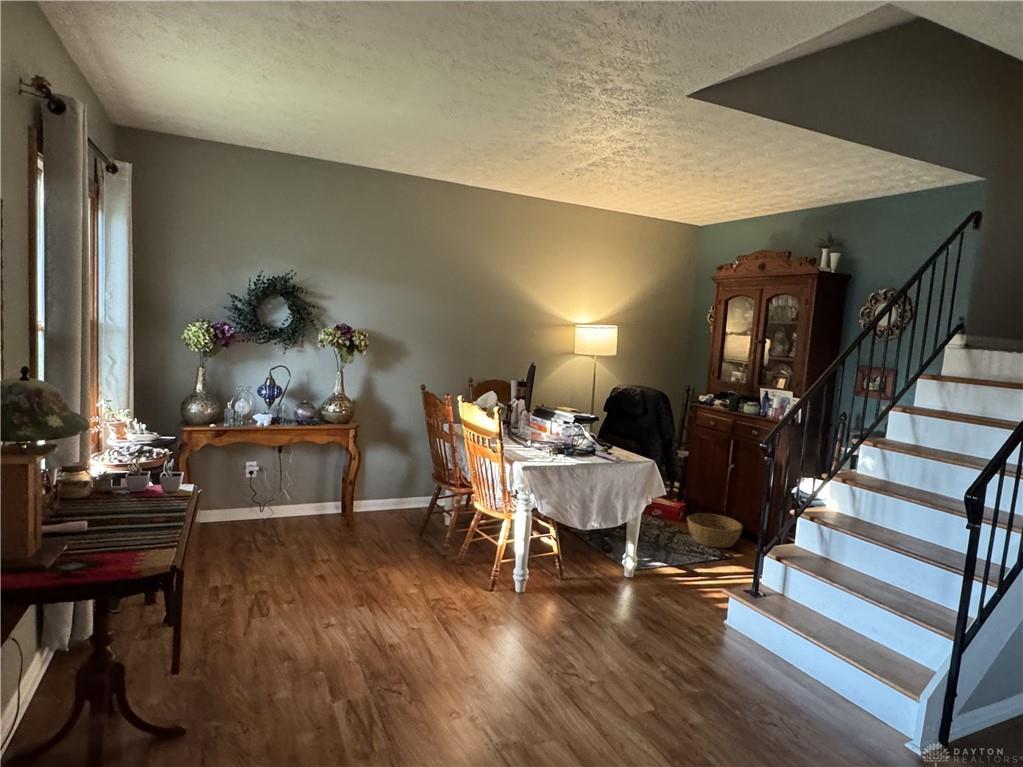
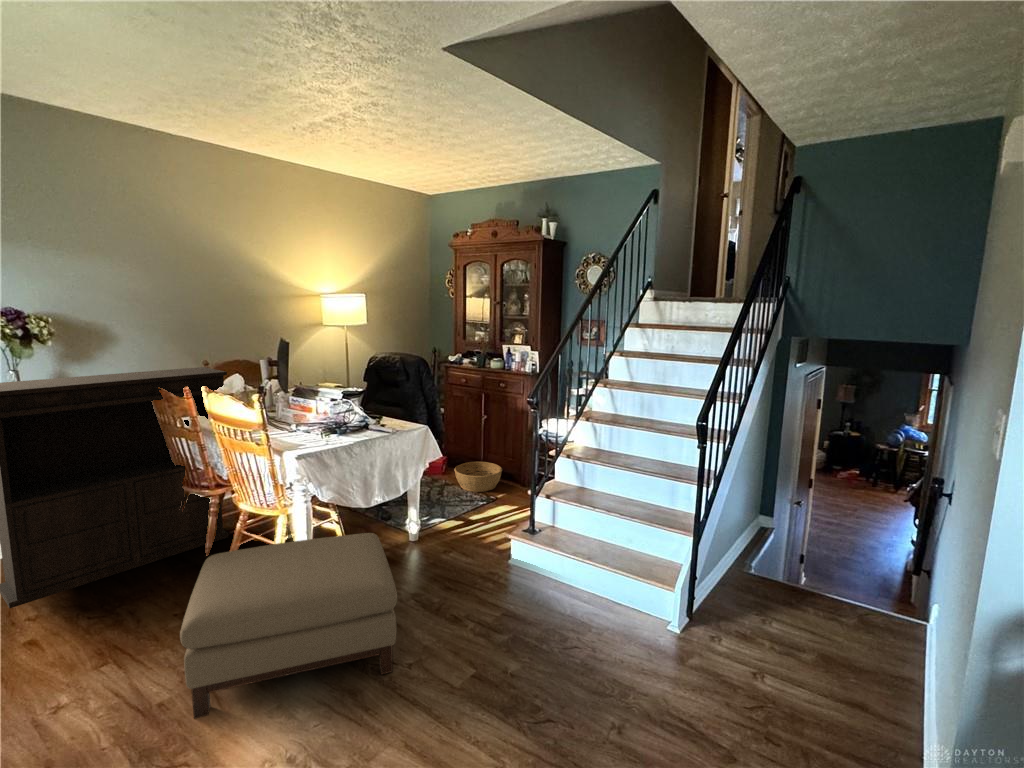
console table: none [309,379,482,550] -> present [0,367,229,608]
ottoman: none [413,538,589,683] -> present [180,533,397,718]

